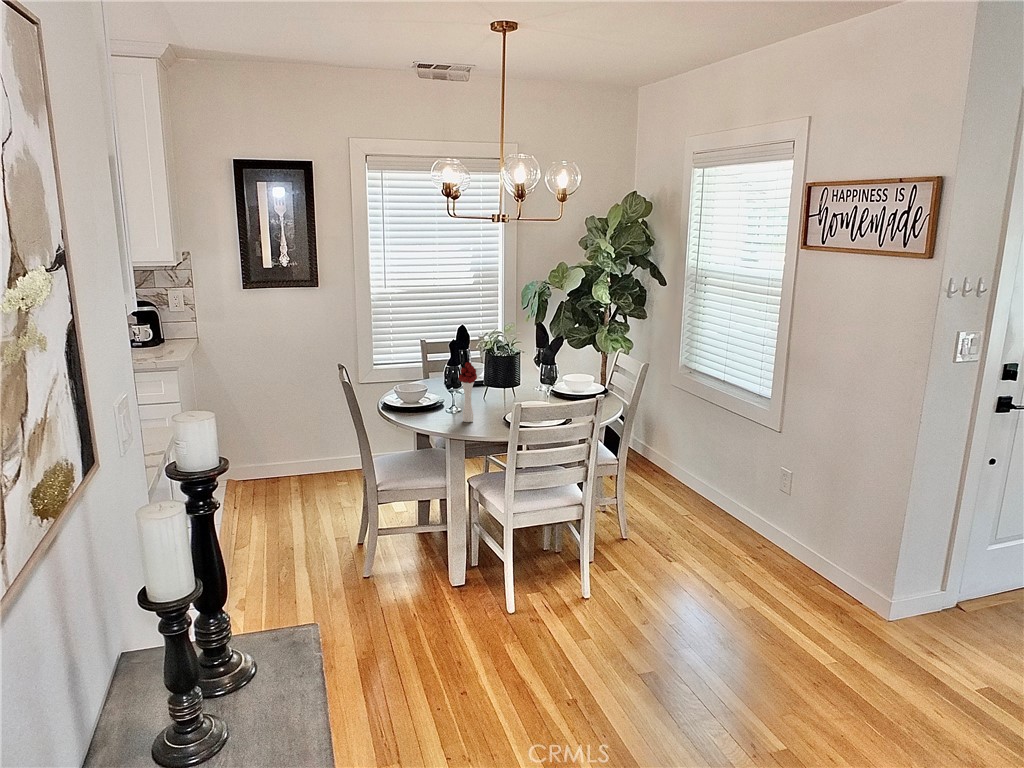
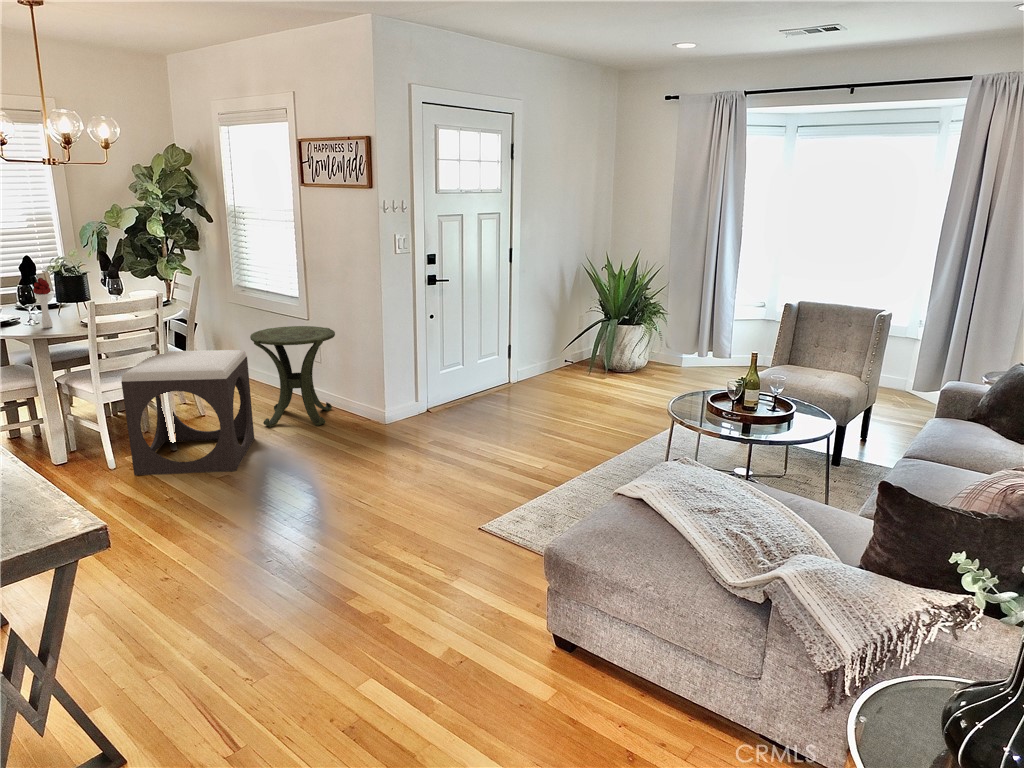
side table: none [700,441,824,600] -> present [250,326,335,427]
footstool: none [532,466,696,673] -> present [121,350,254,475]

